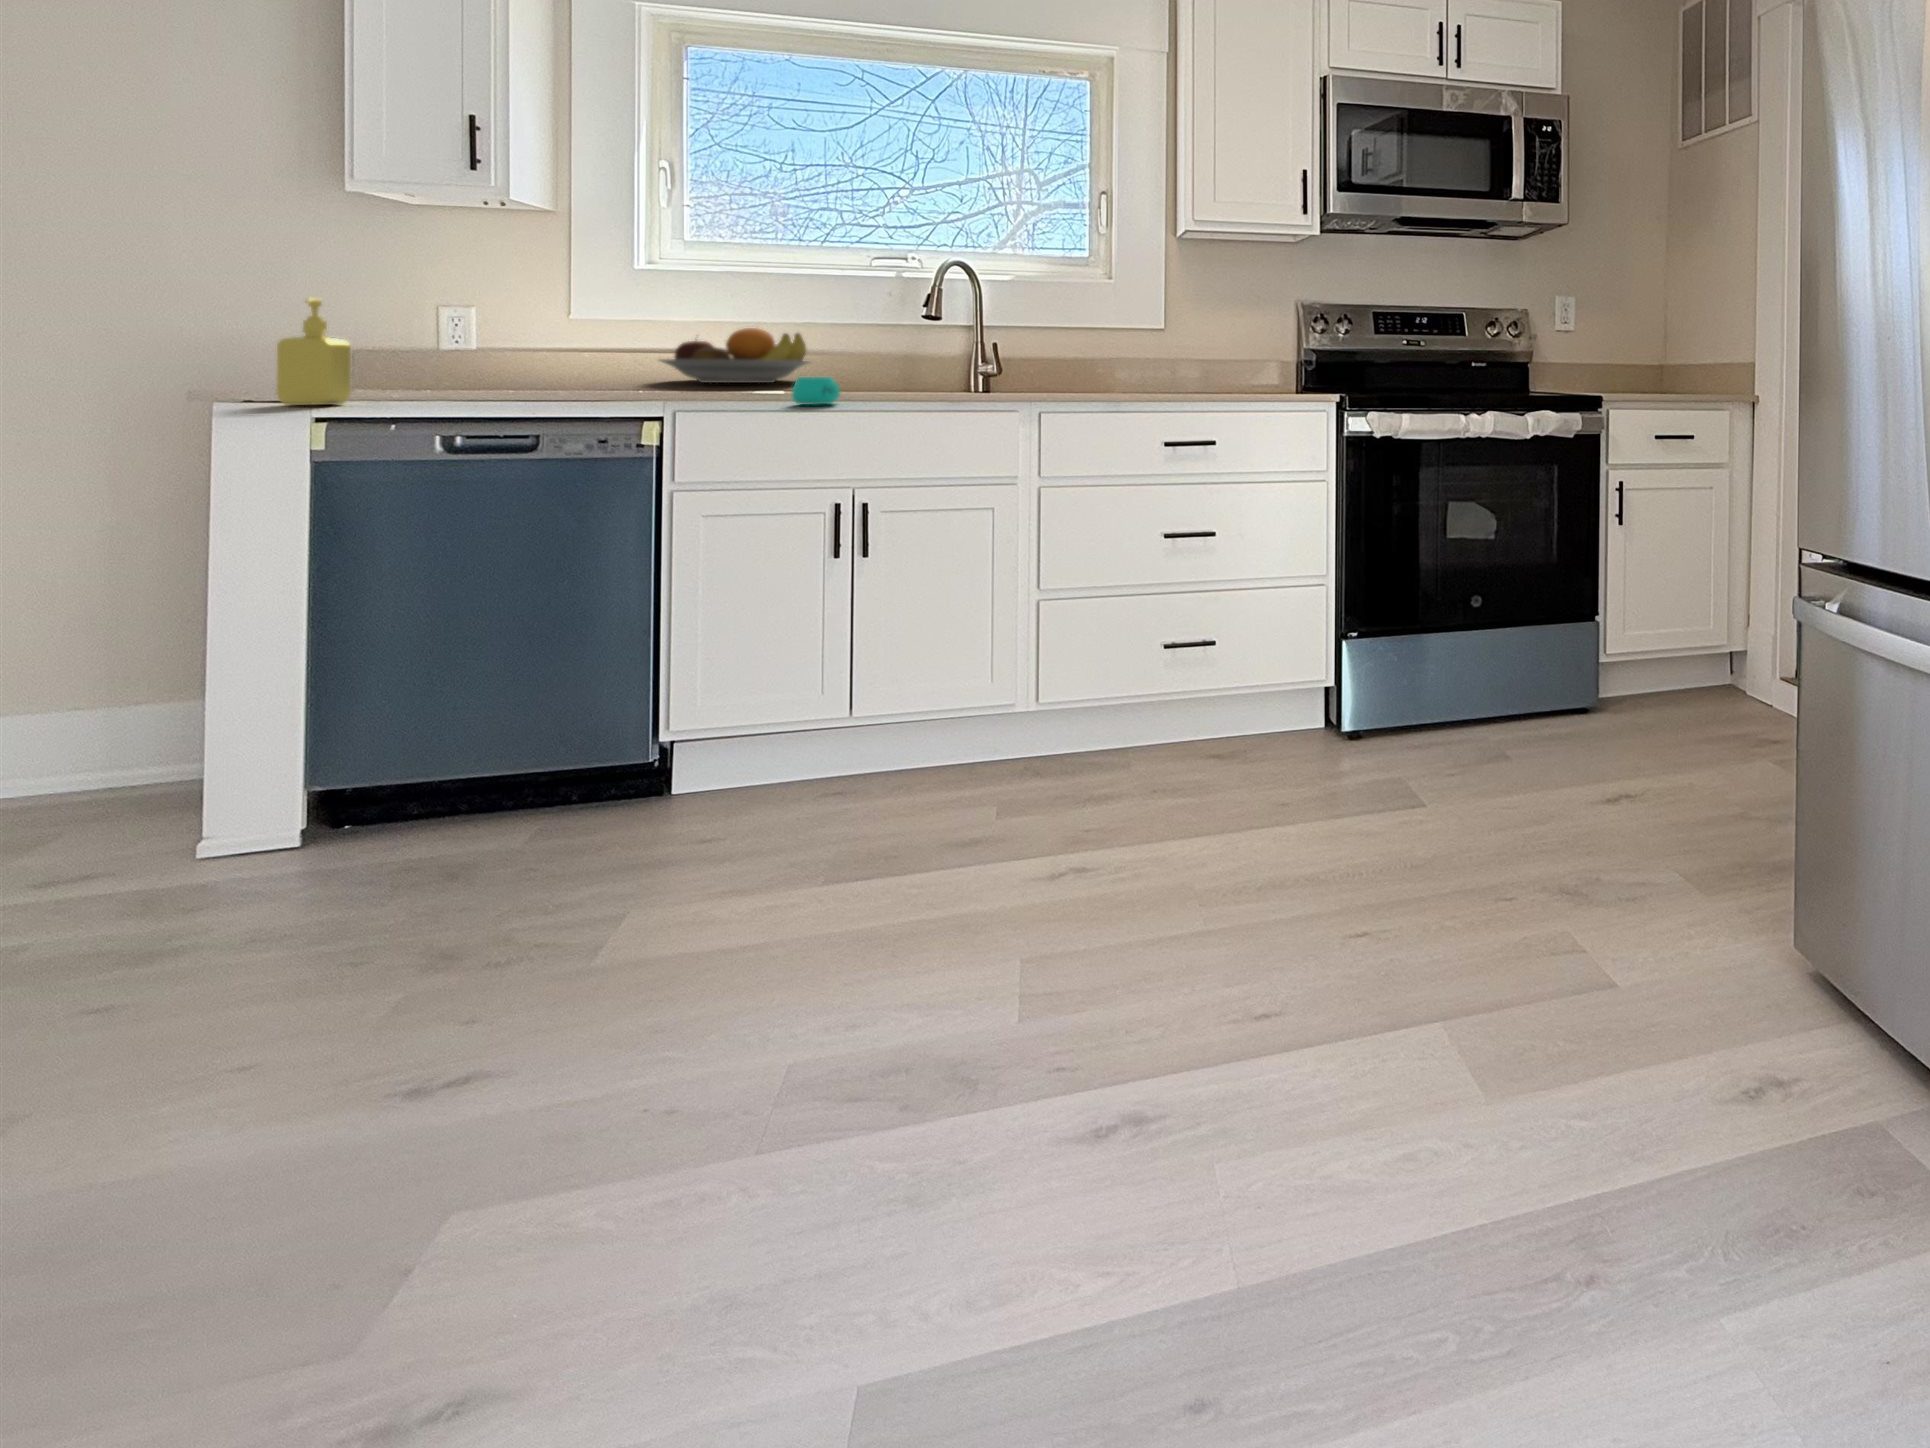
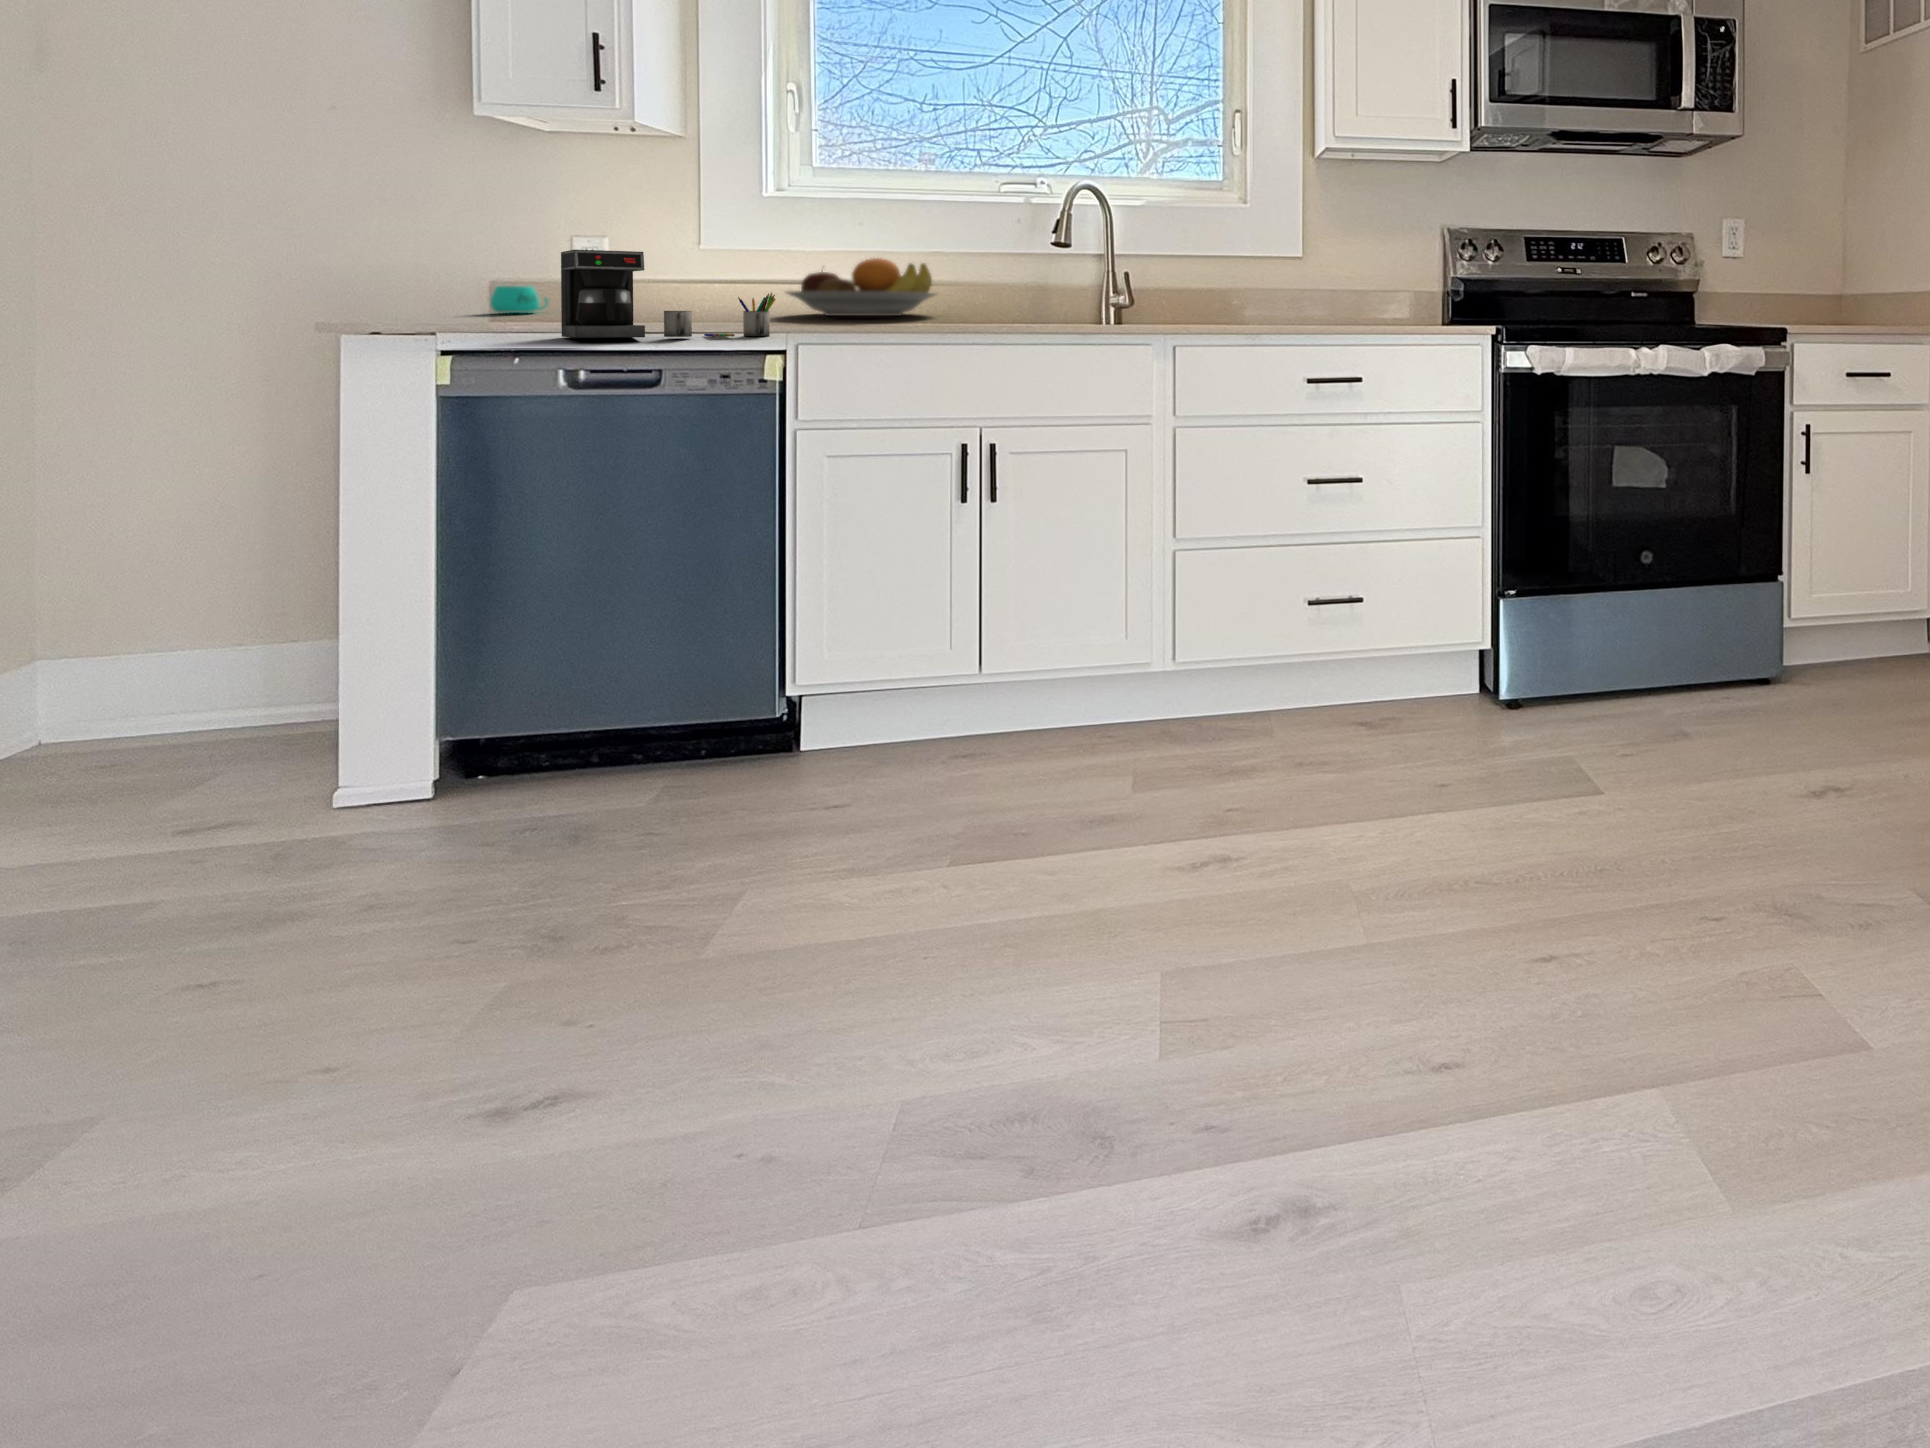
soap dispenser: present [276,299,351,405] -> none [408,226,480,338]
coffee maker: none [435,322,653,406] -> present [561,250,776,338]
mug: present [792,377,840,405] -> present [490,286,548,313]

